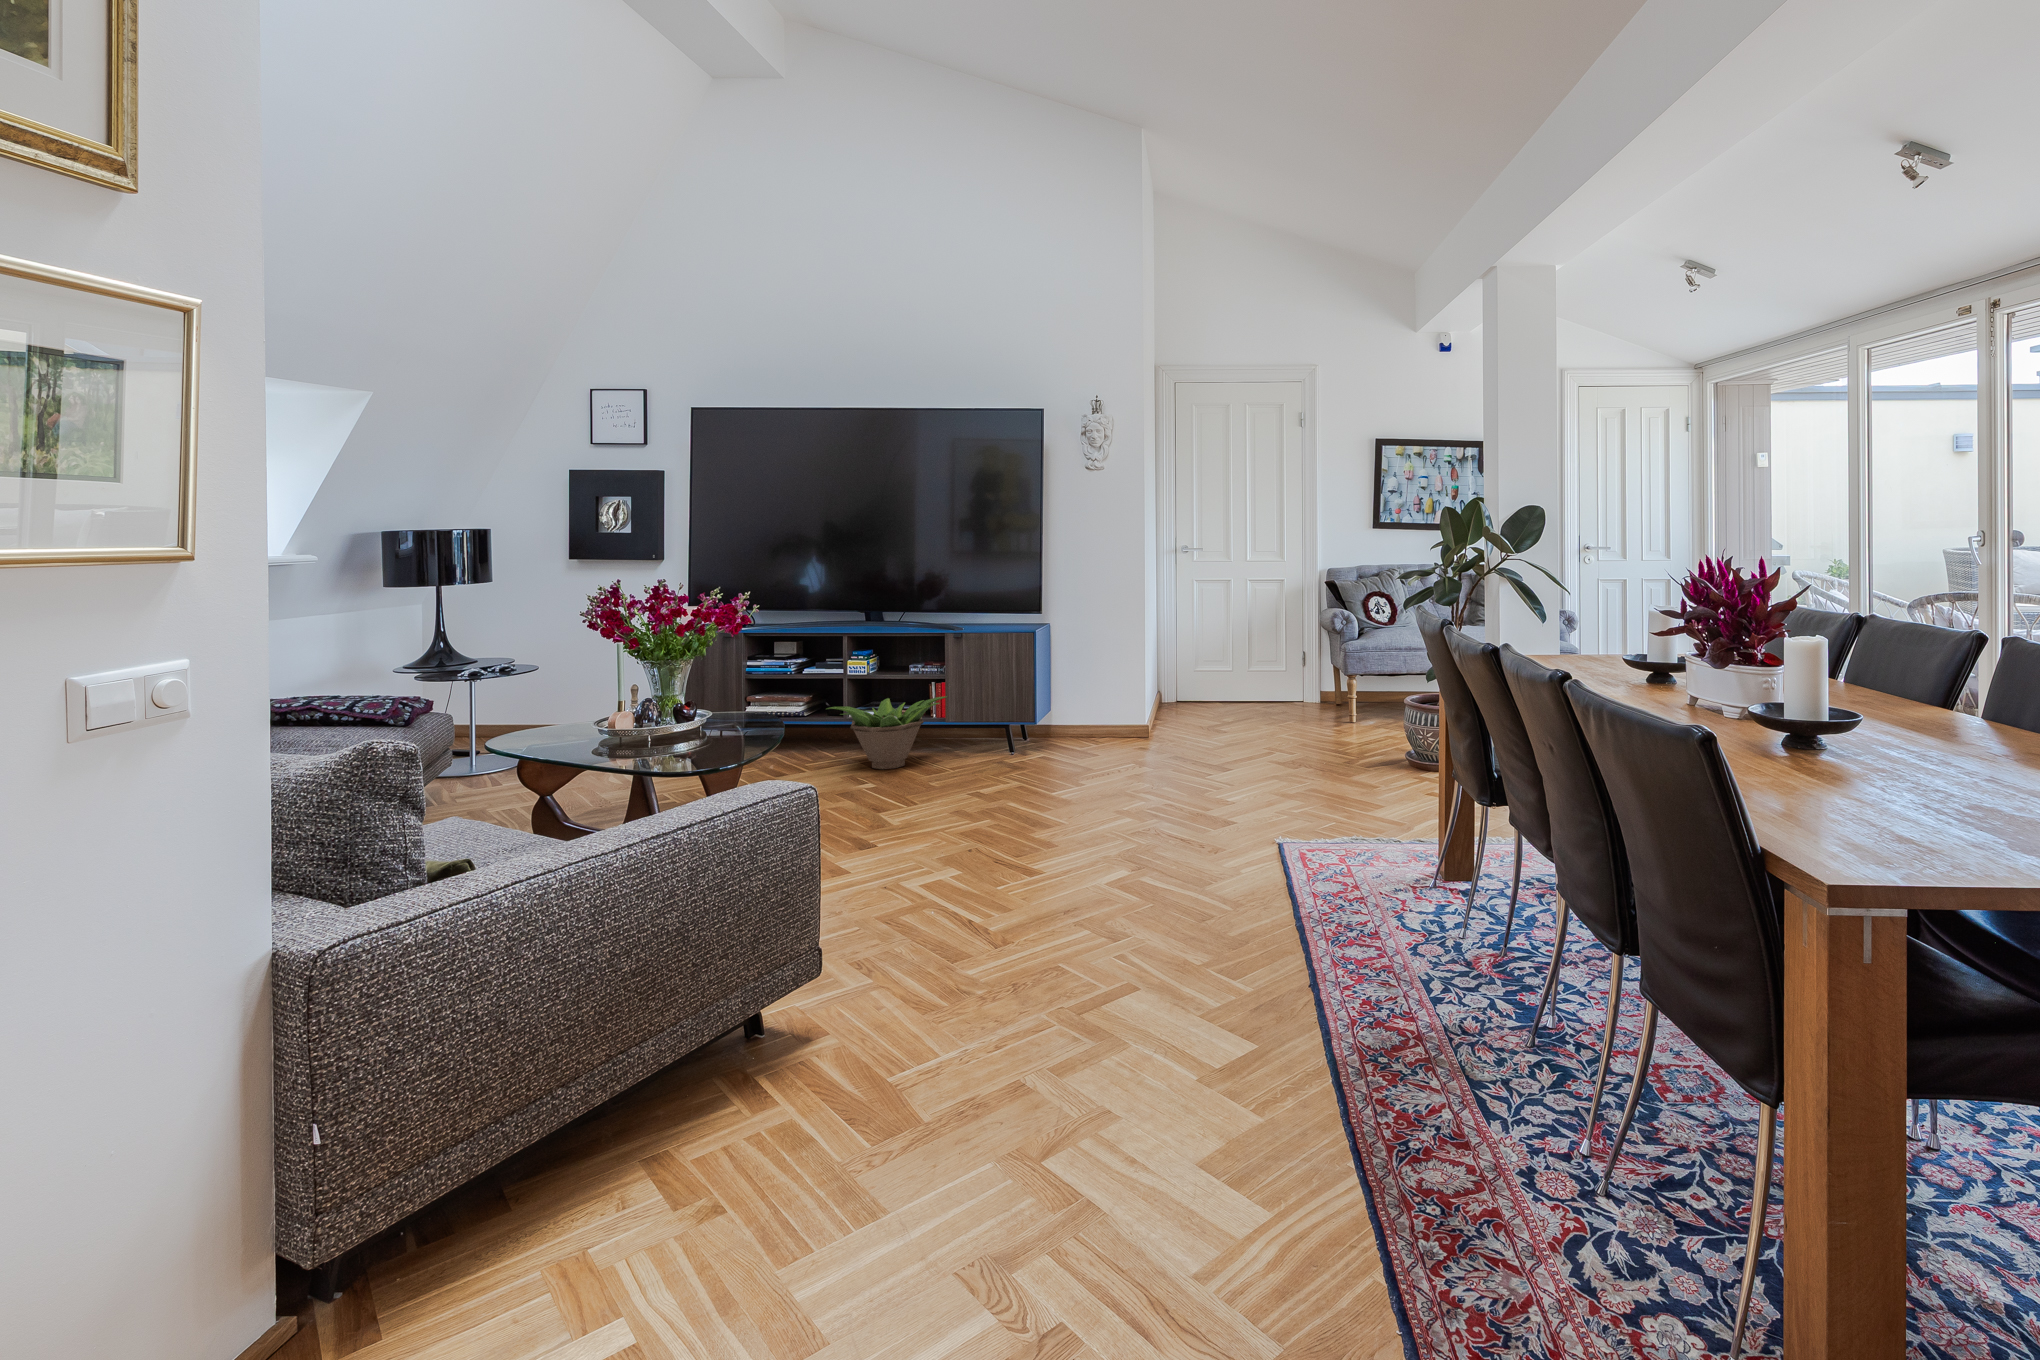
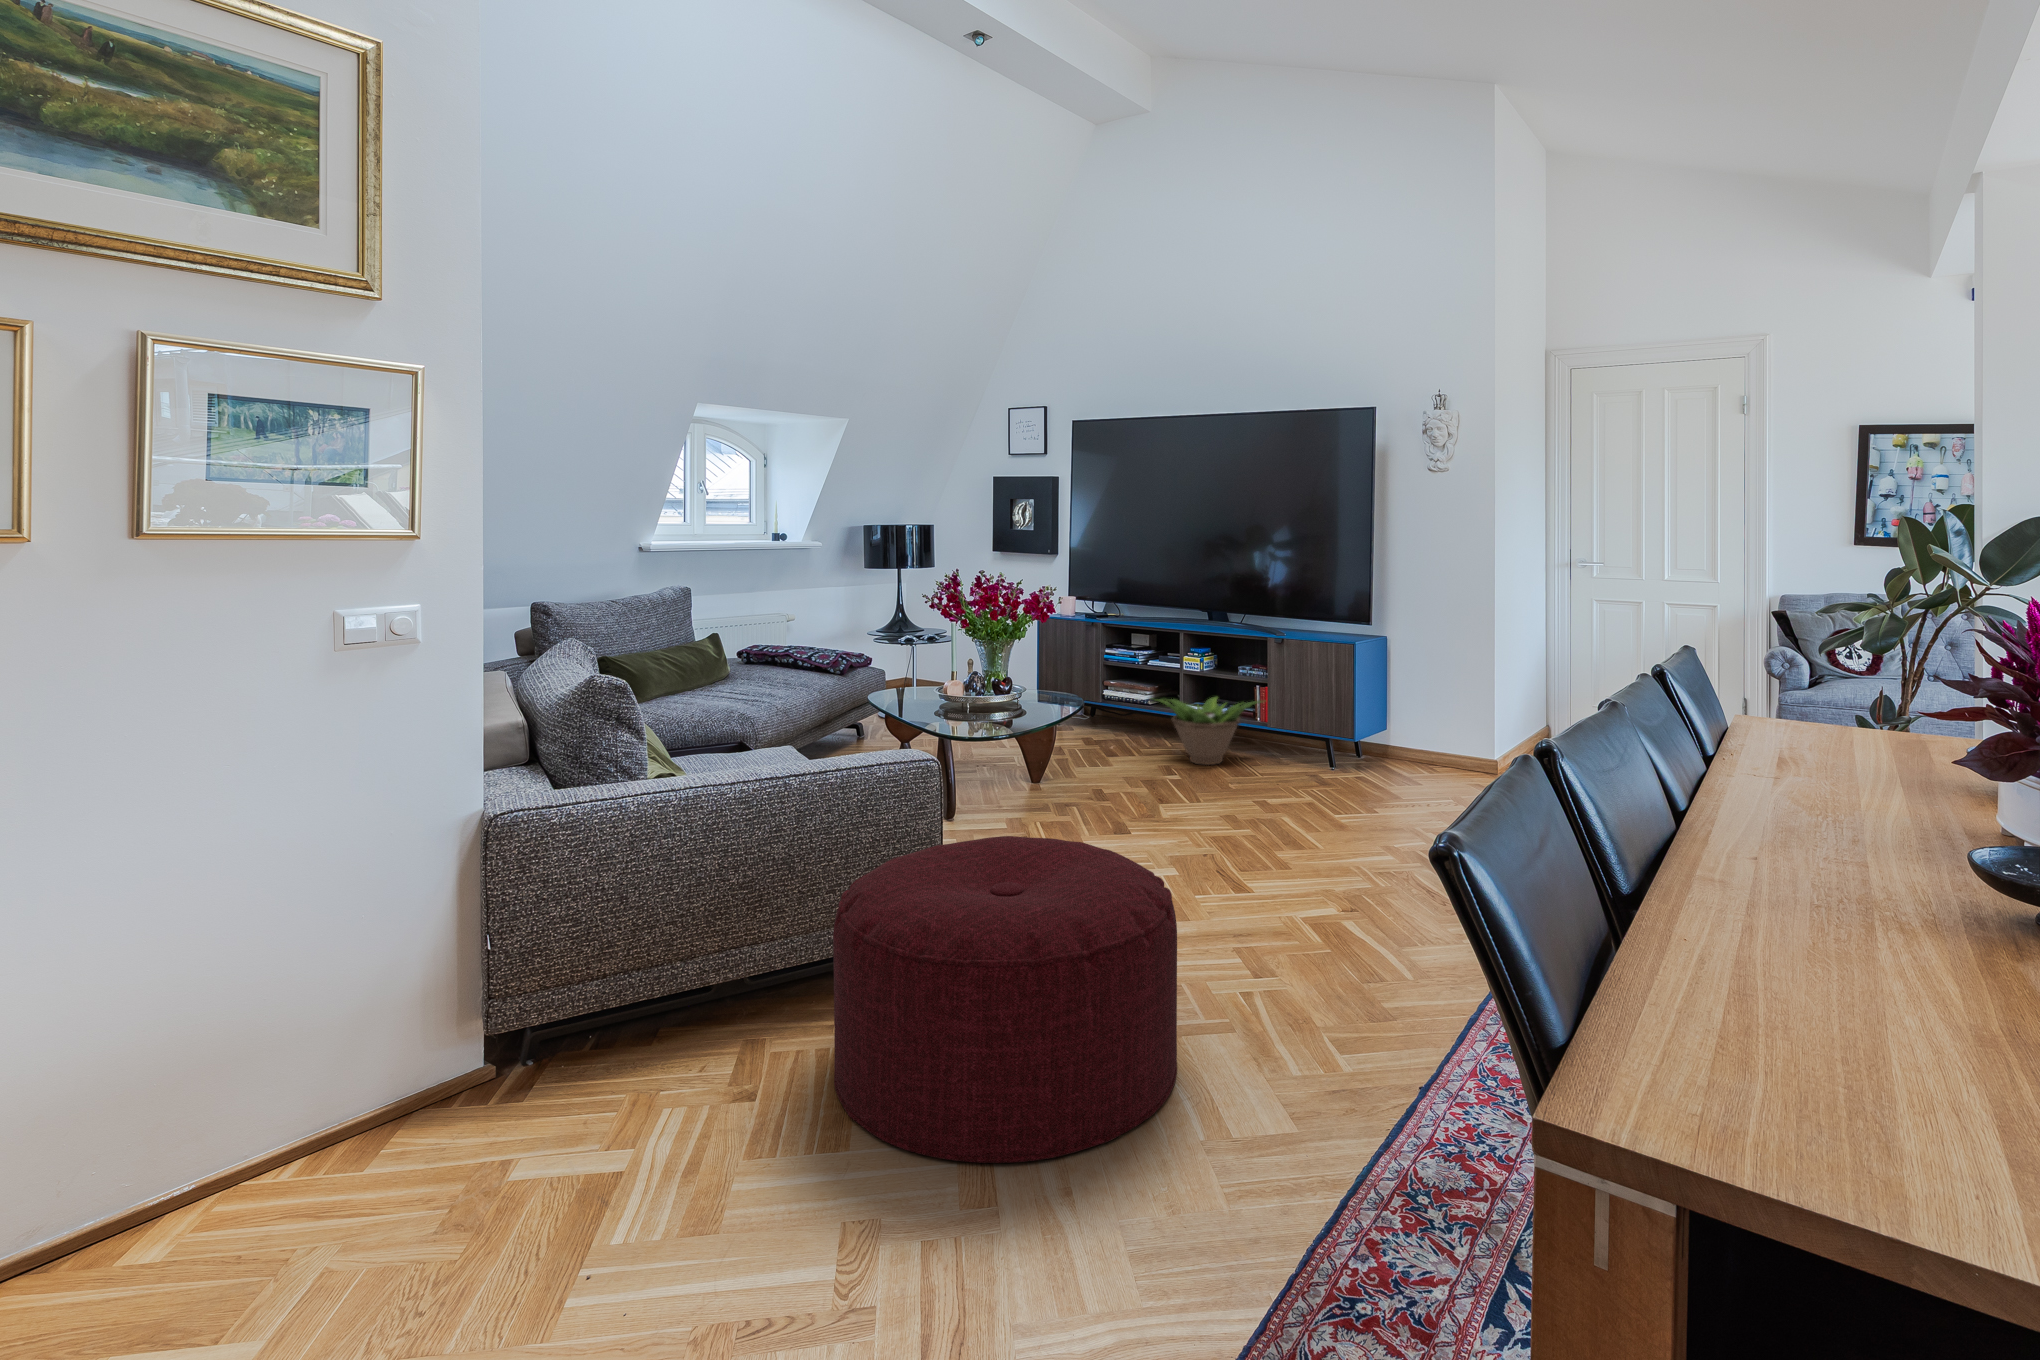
ottoman: none [782,844,1145,1186] -> present [833,836,1177,1163]

